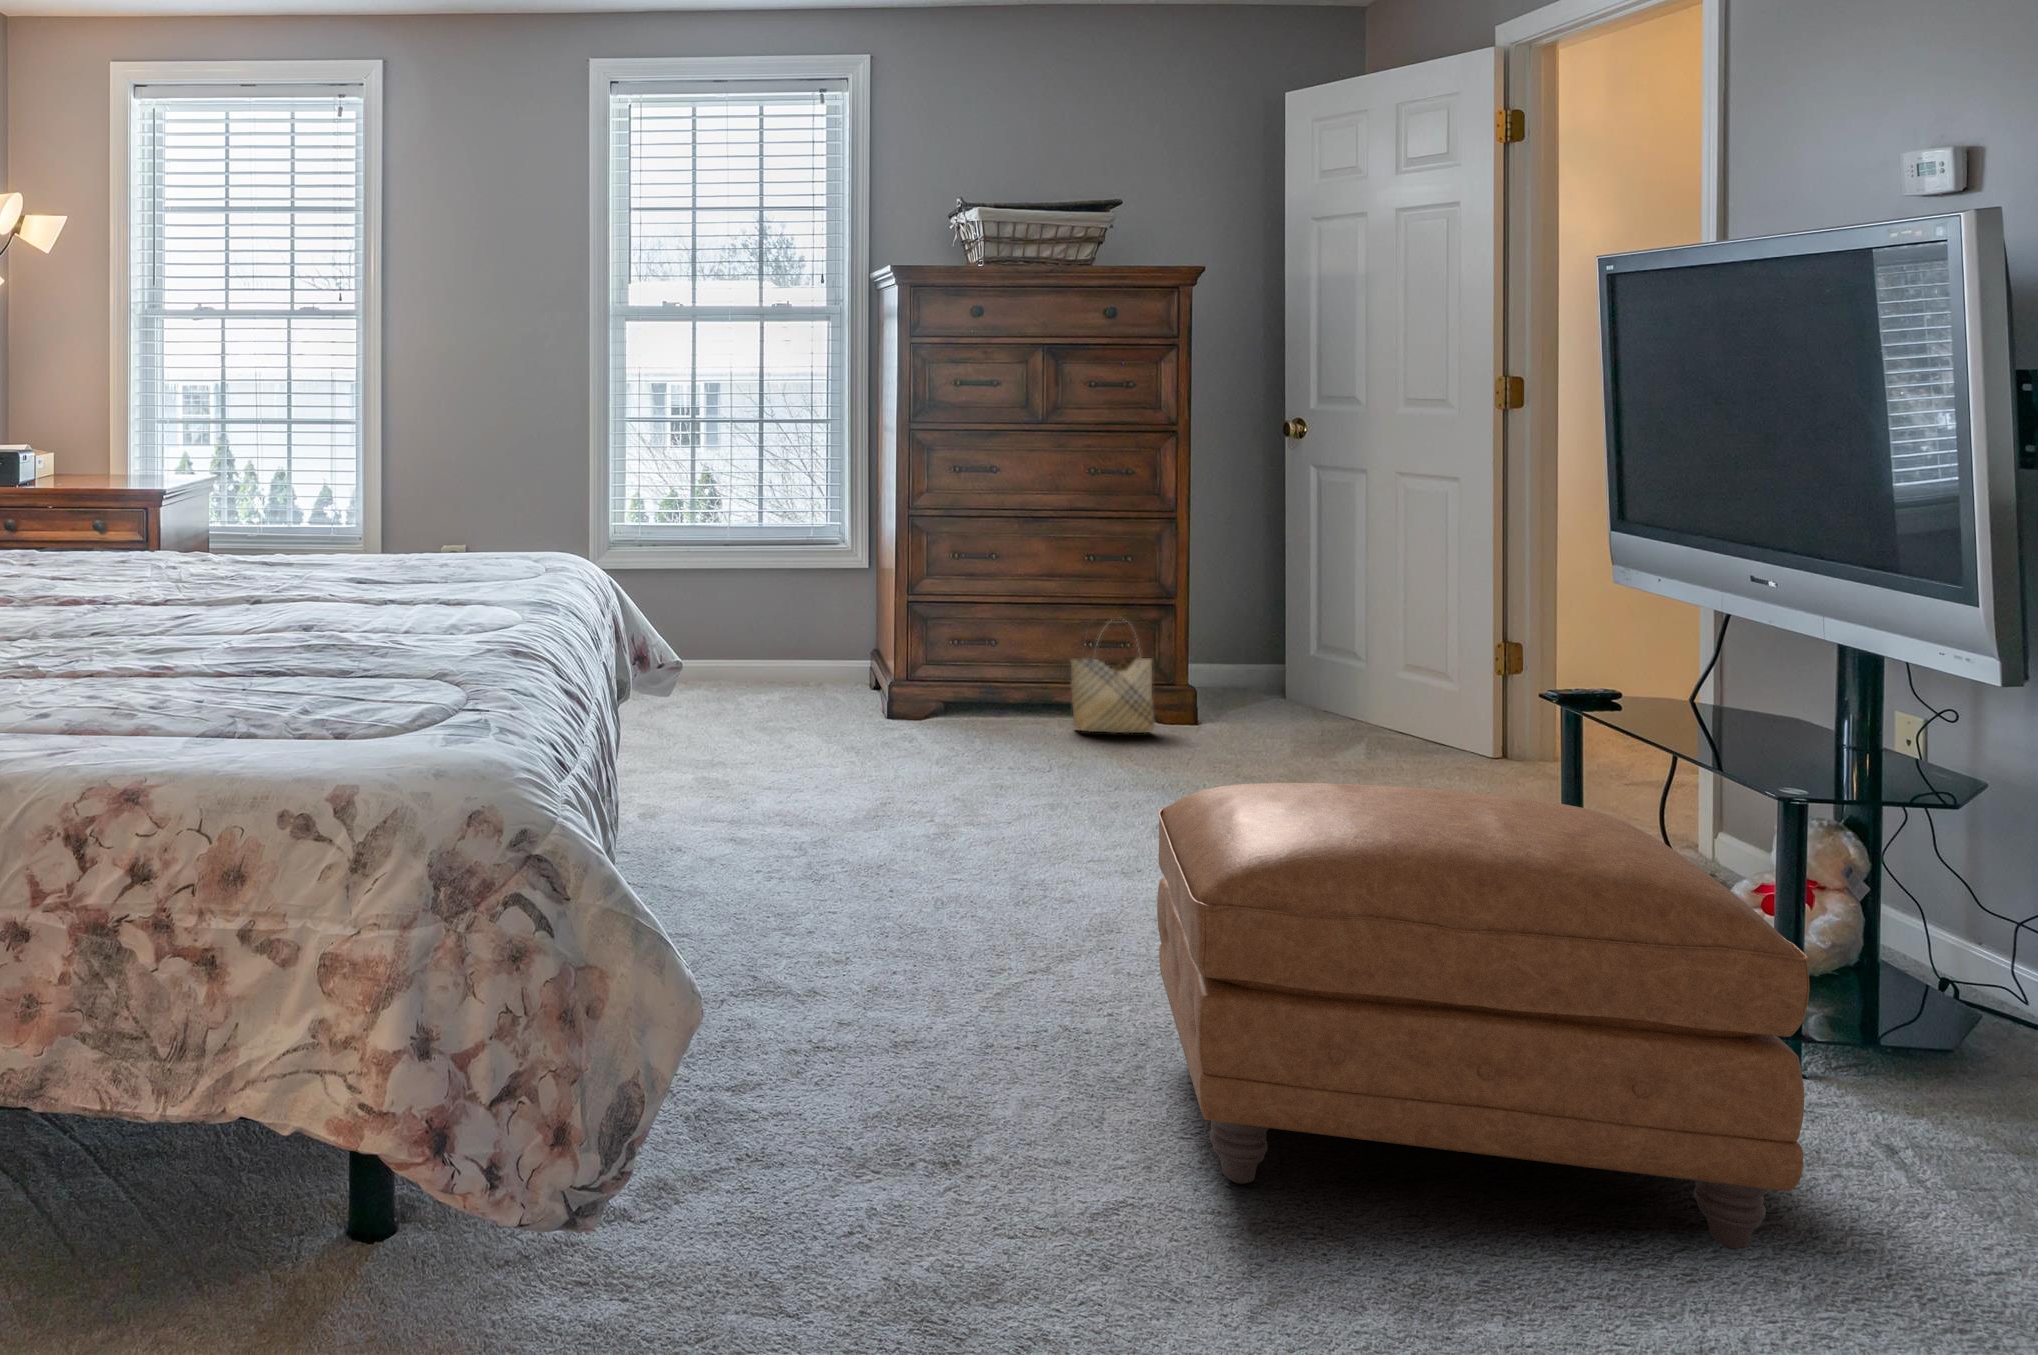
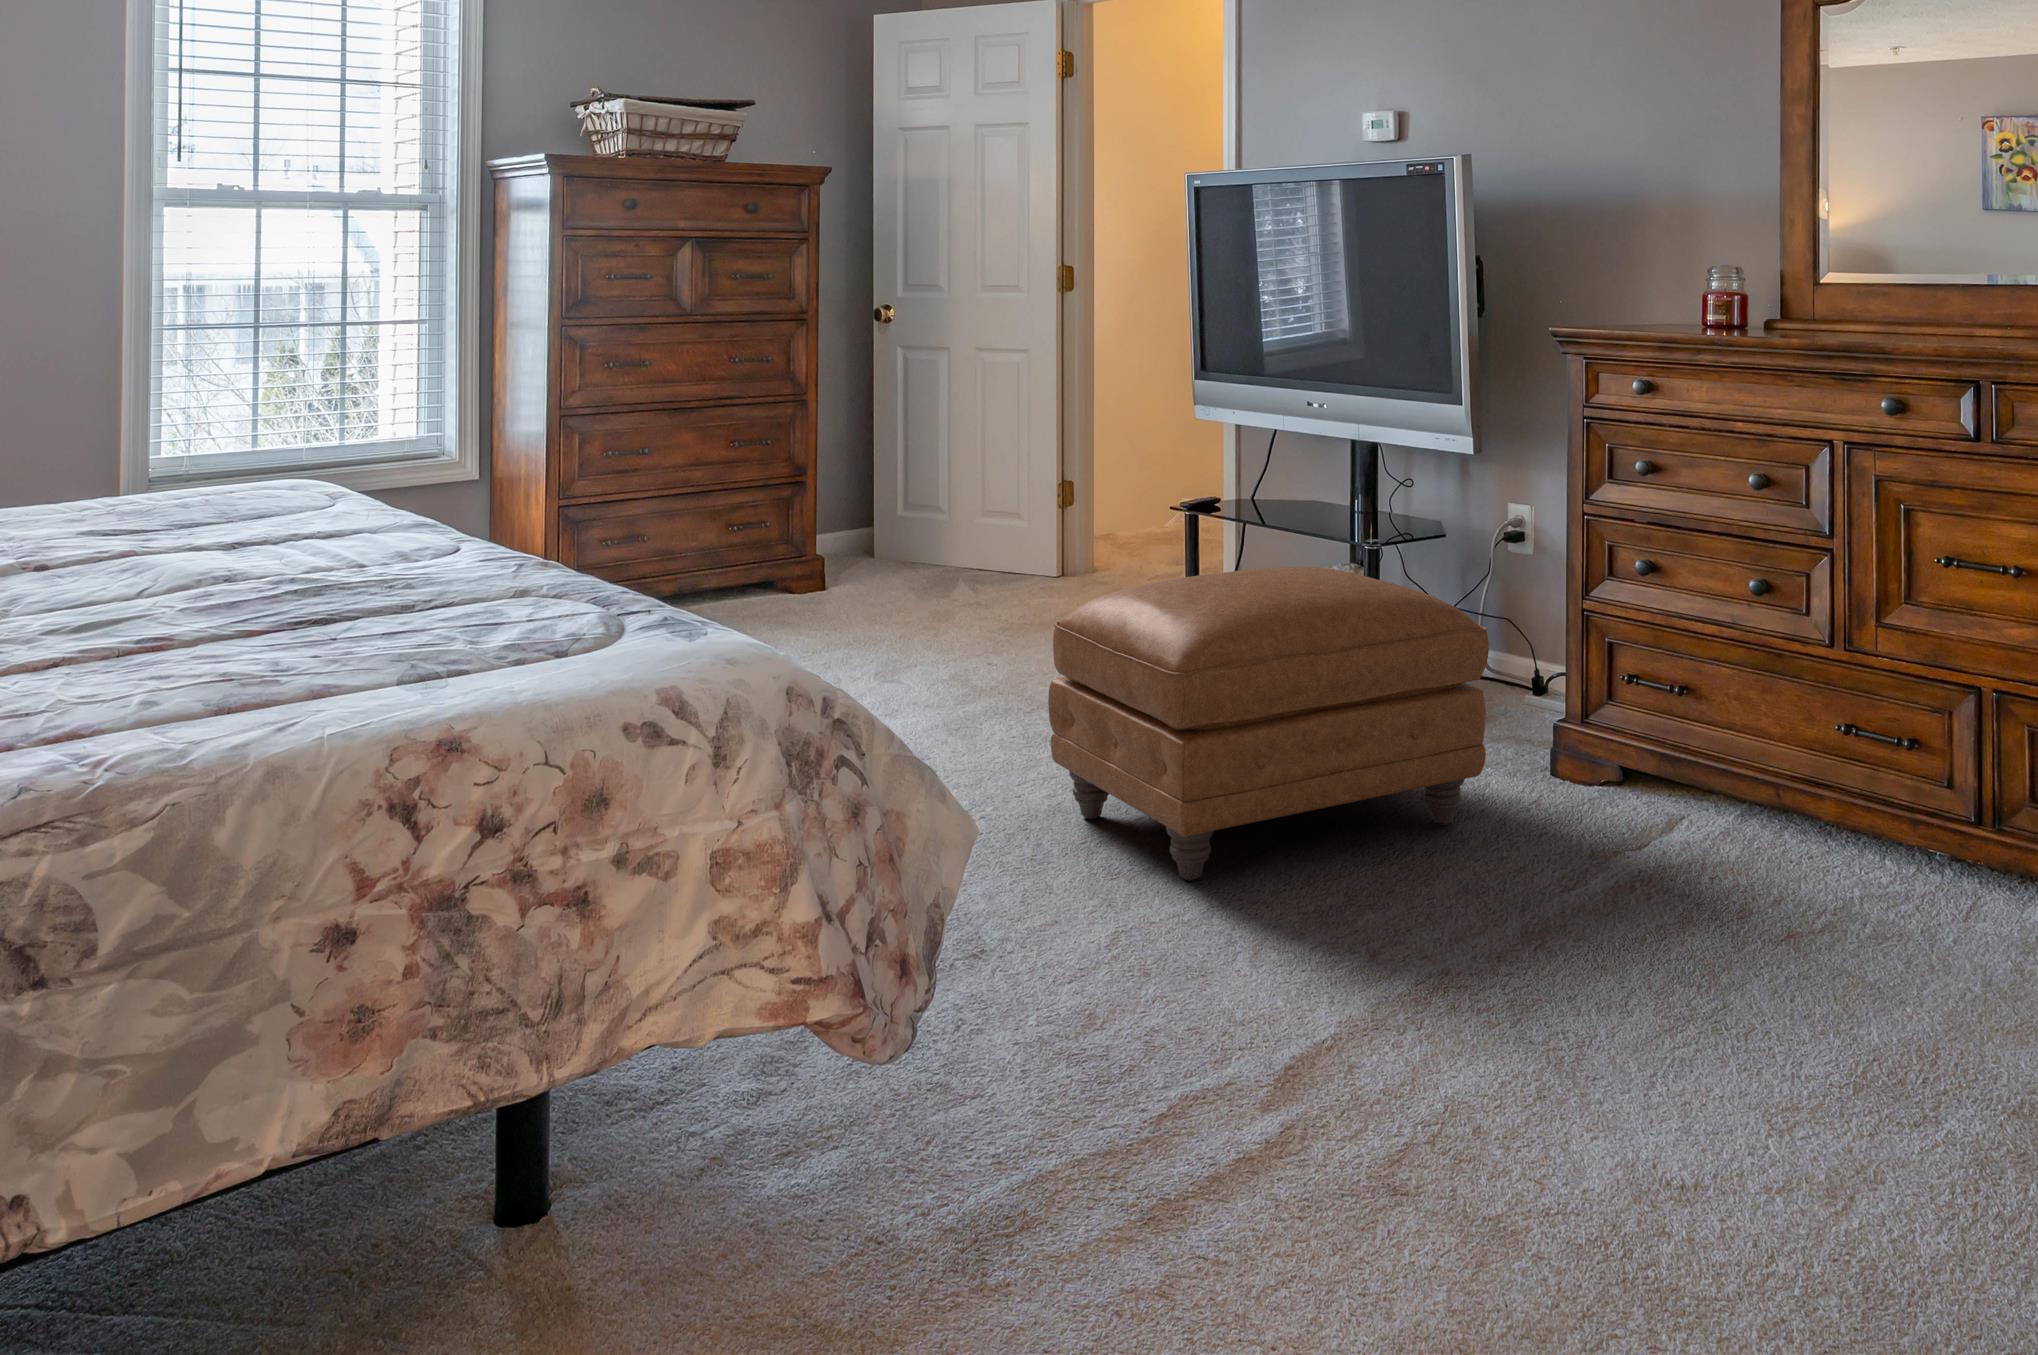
woven basket: present [1070,615,1155,733] -> none [728,497,803,608]

